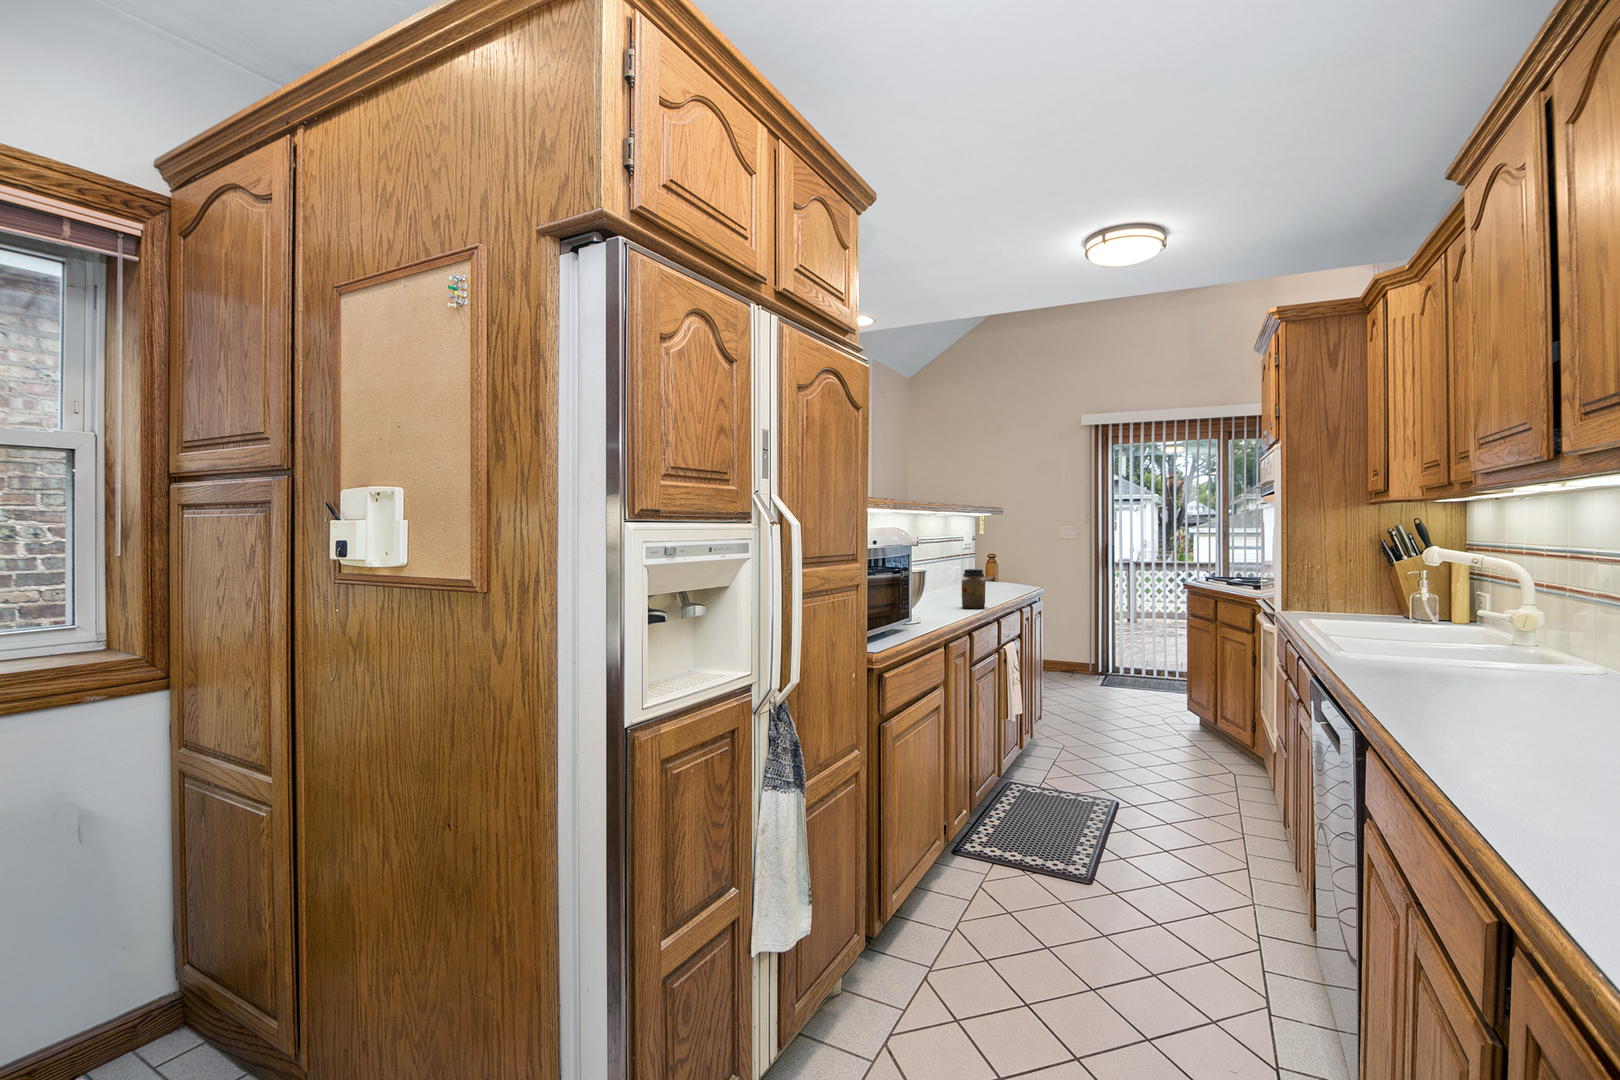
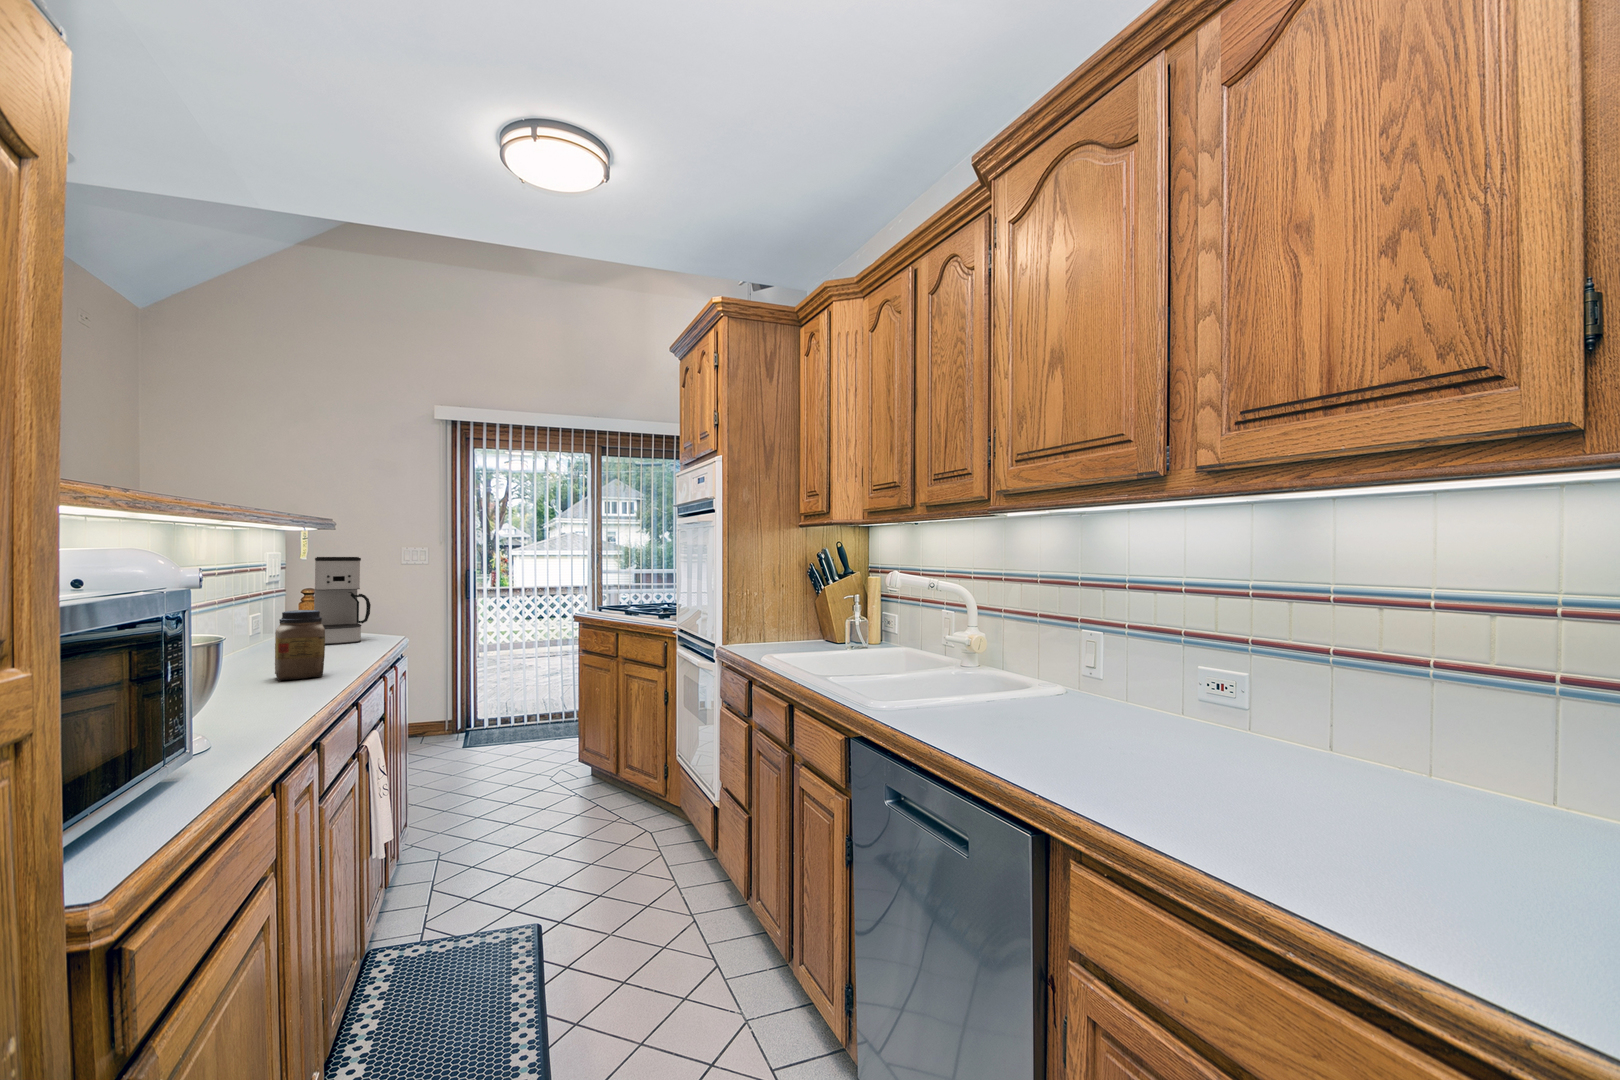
coffee maker: none [989,537,1022,594] -> present [314,557,371,645]

